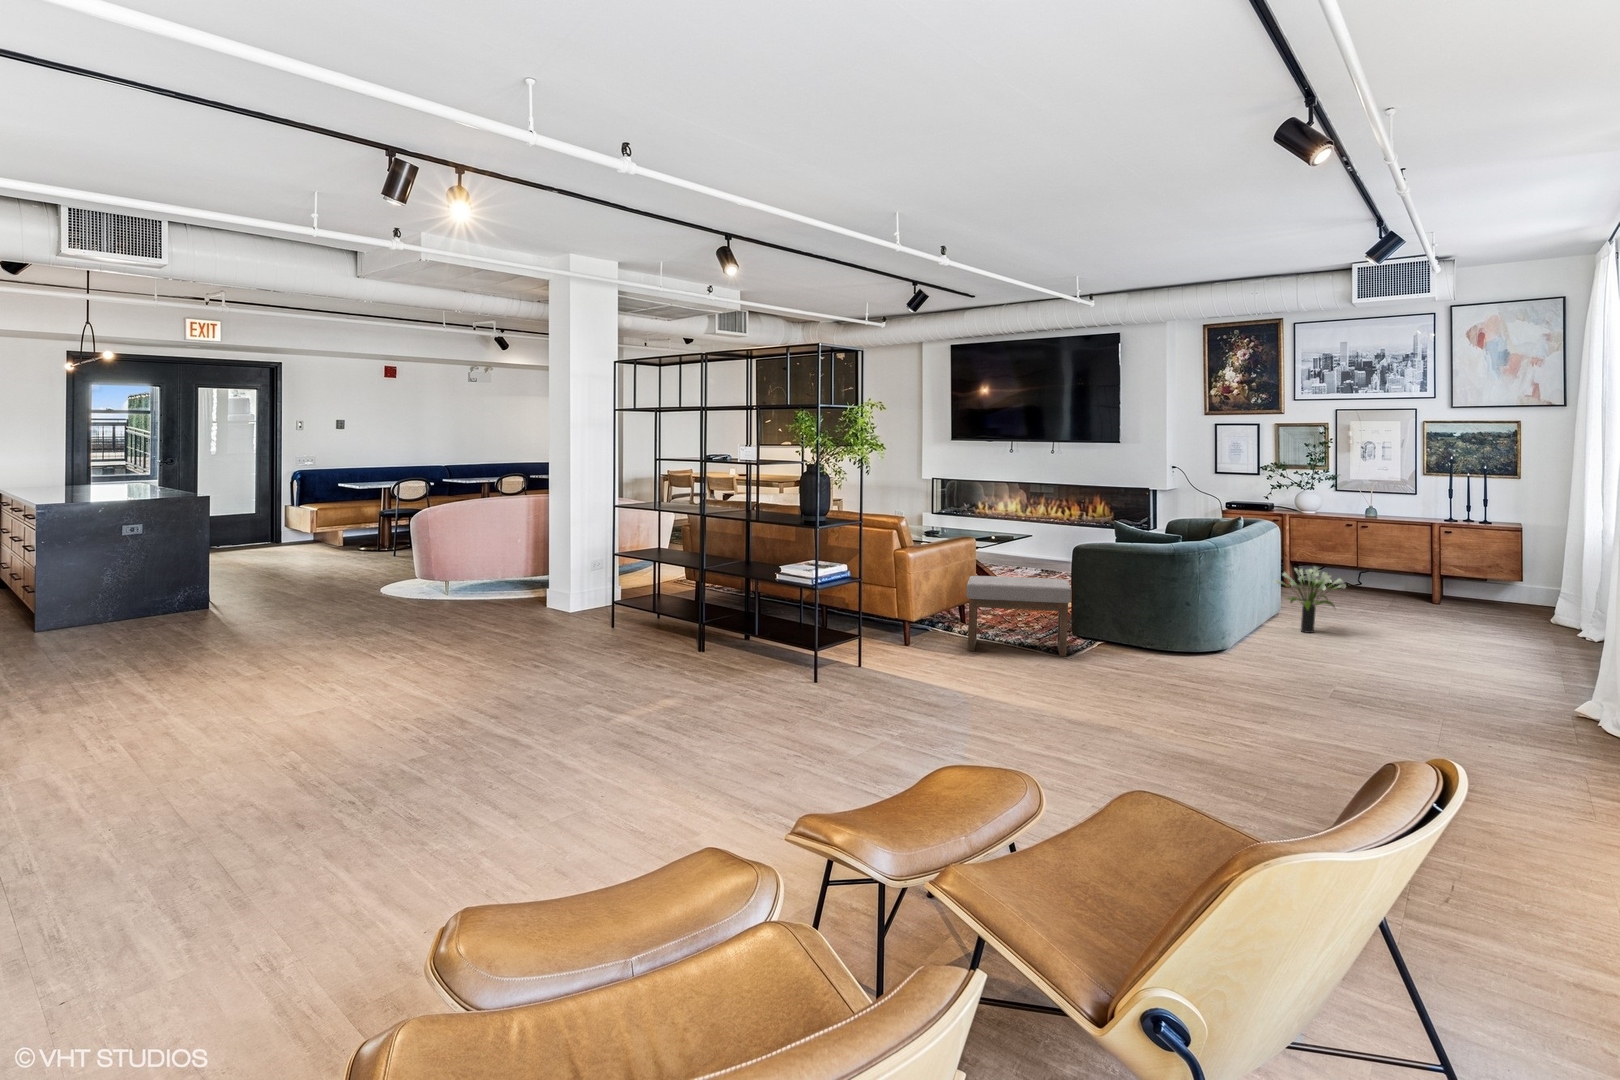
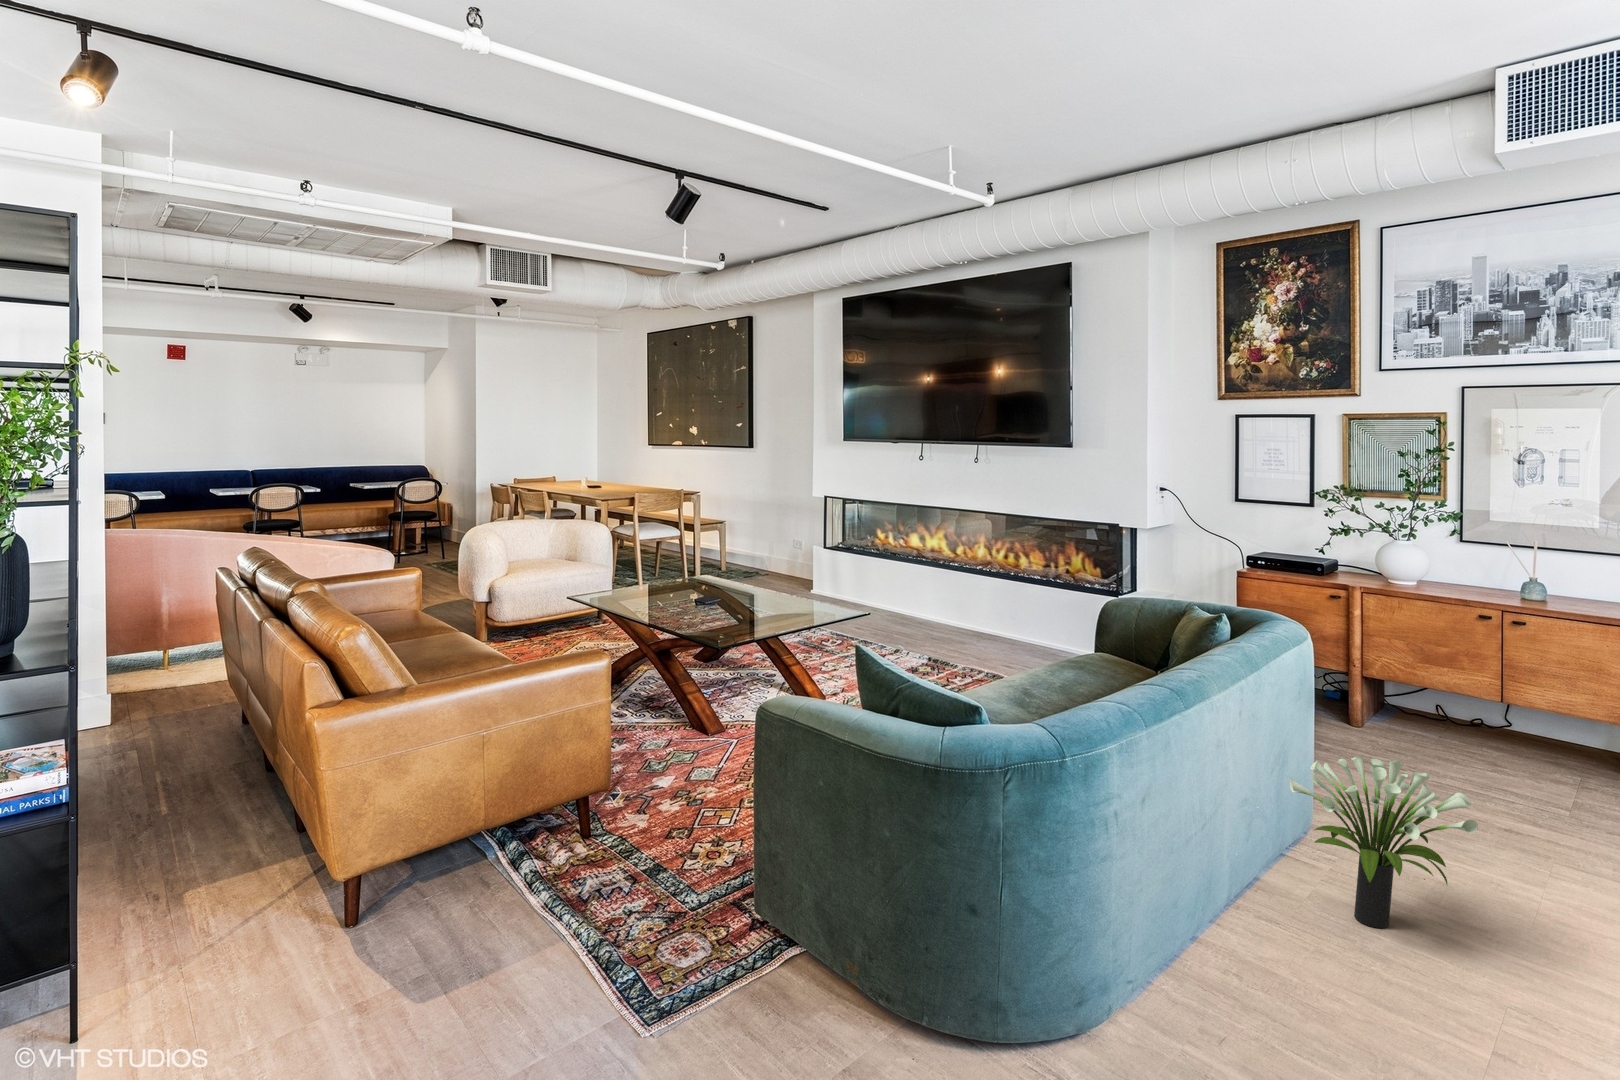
ottoman: present [967,576,1071,656] -> none [391,764,695,1040]

